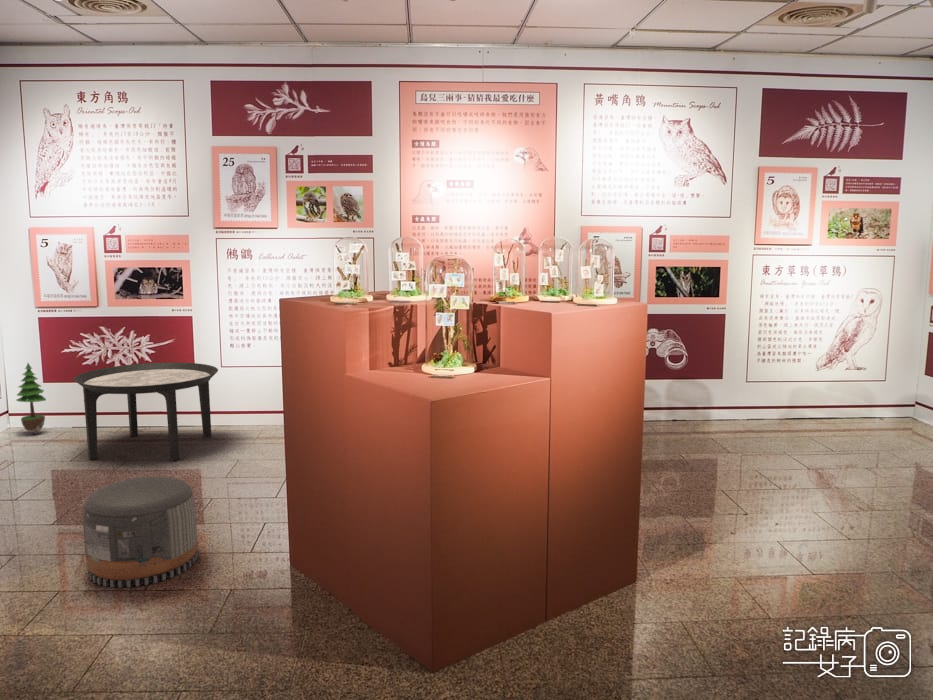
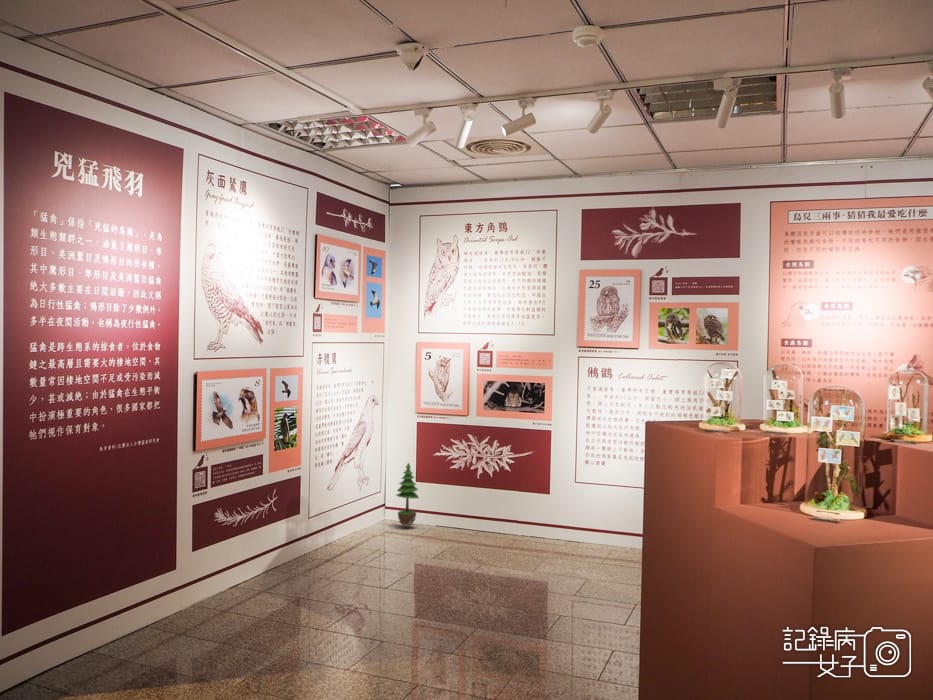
round table: present [74,362,218,461] -> none [447,472,572,570]
pouf: present [83,476,198,588] -> none [462,580,558,683]

